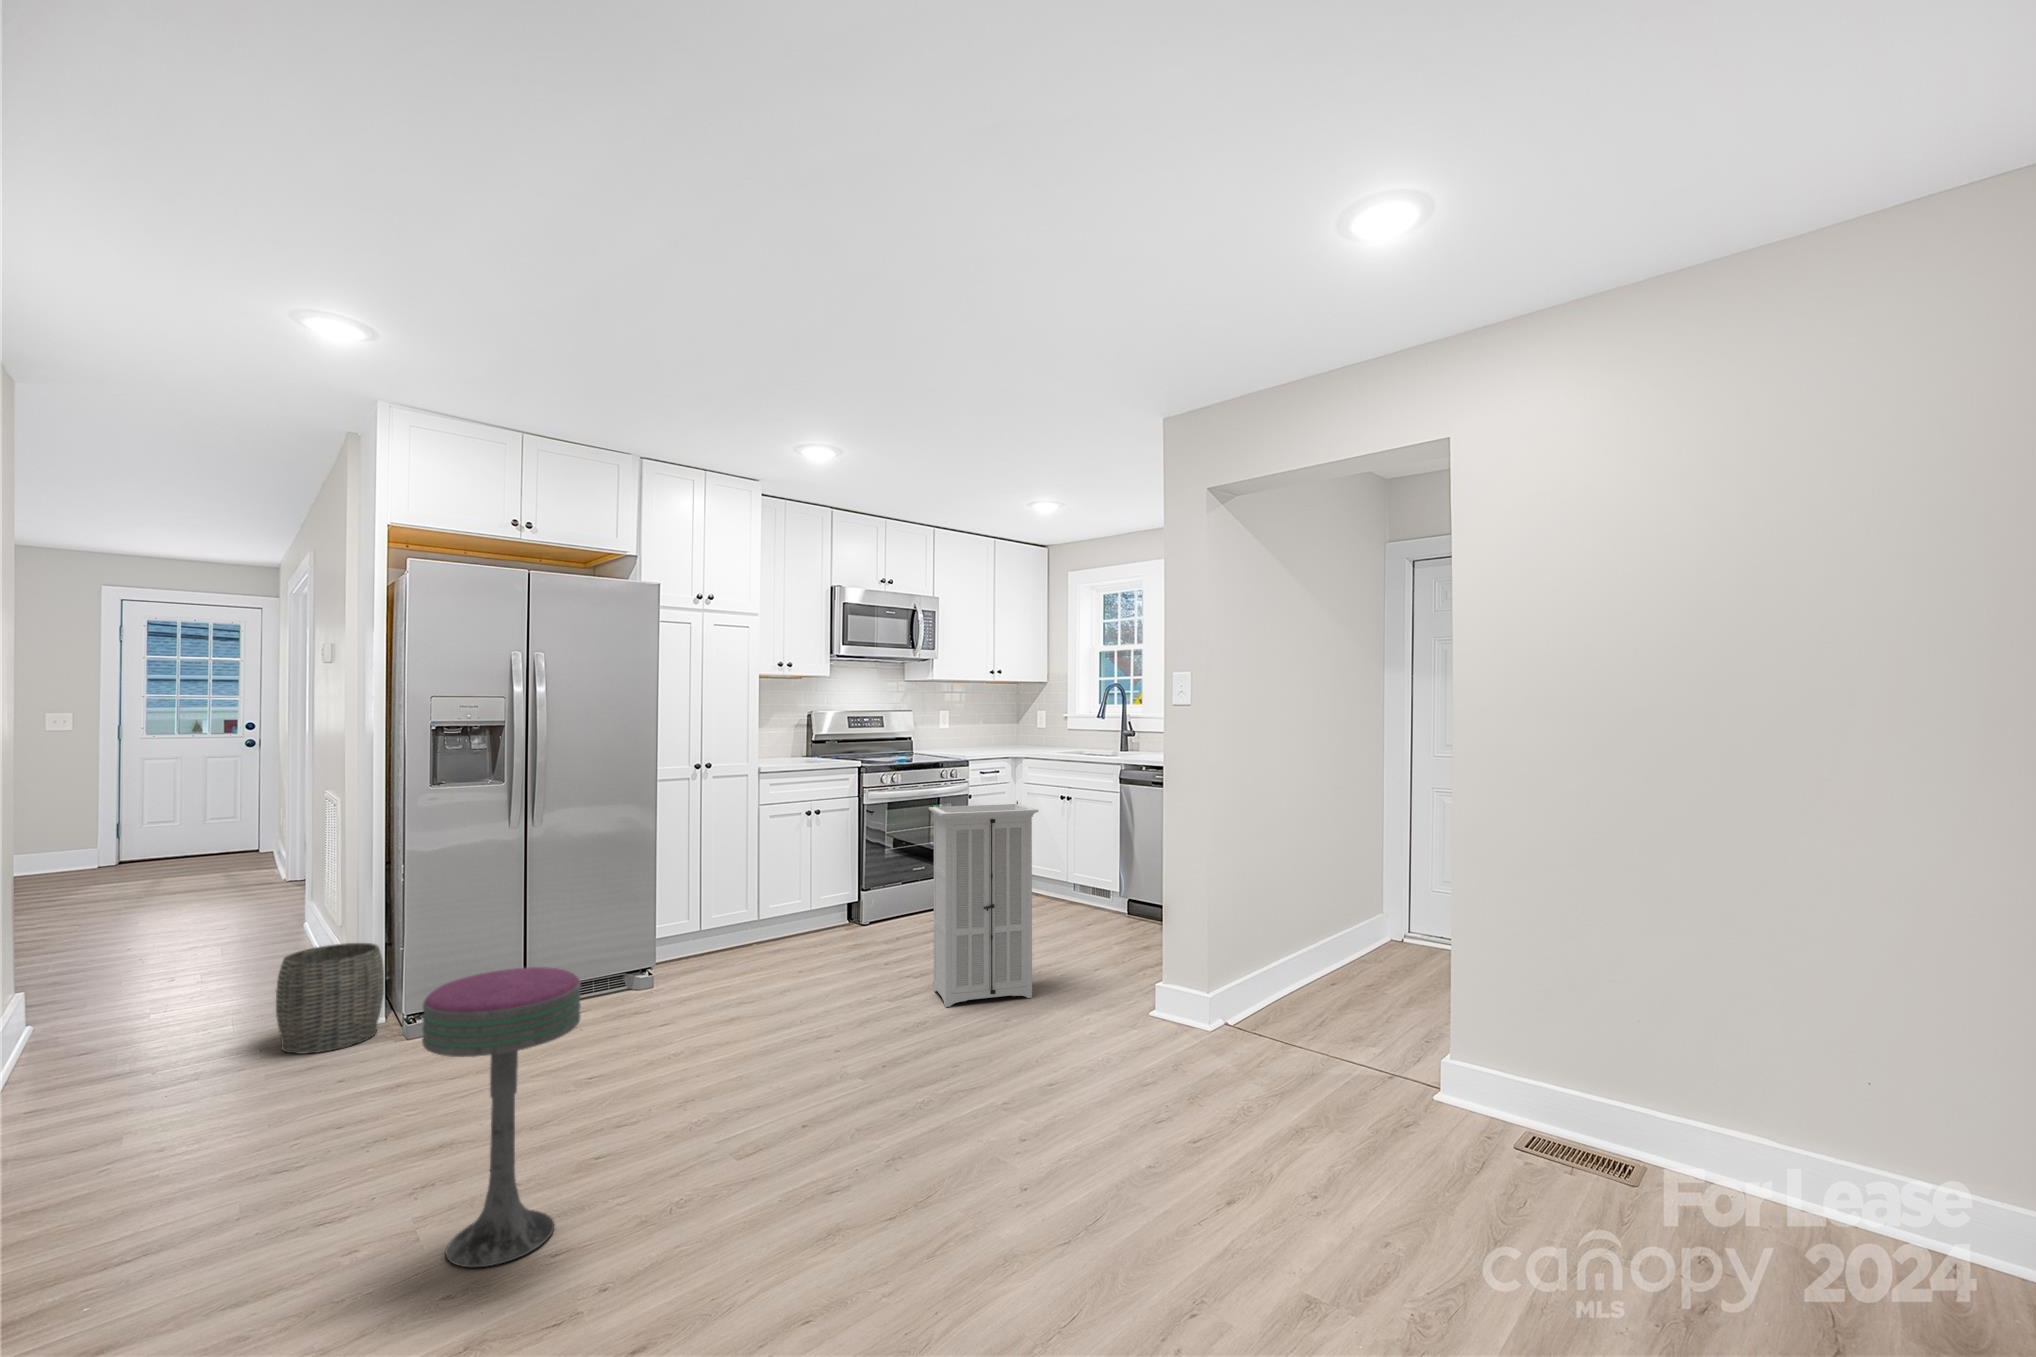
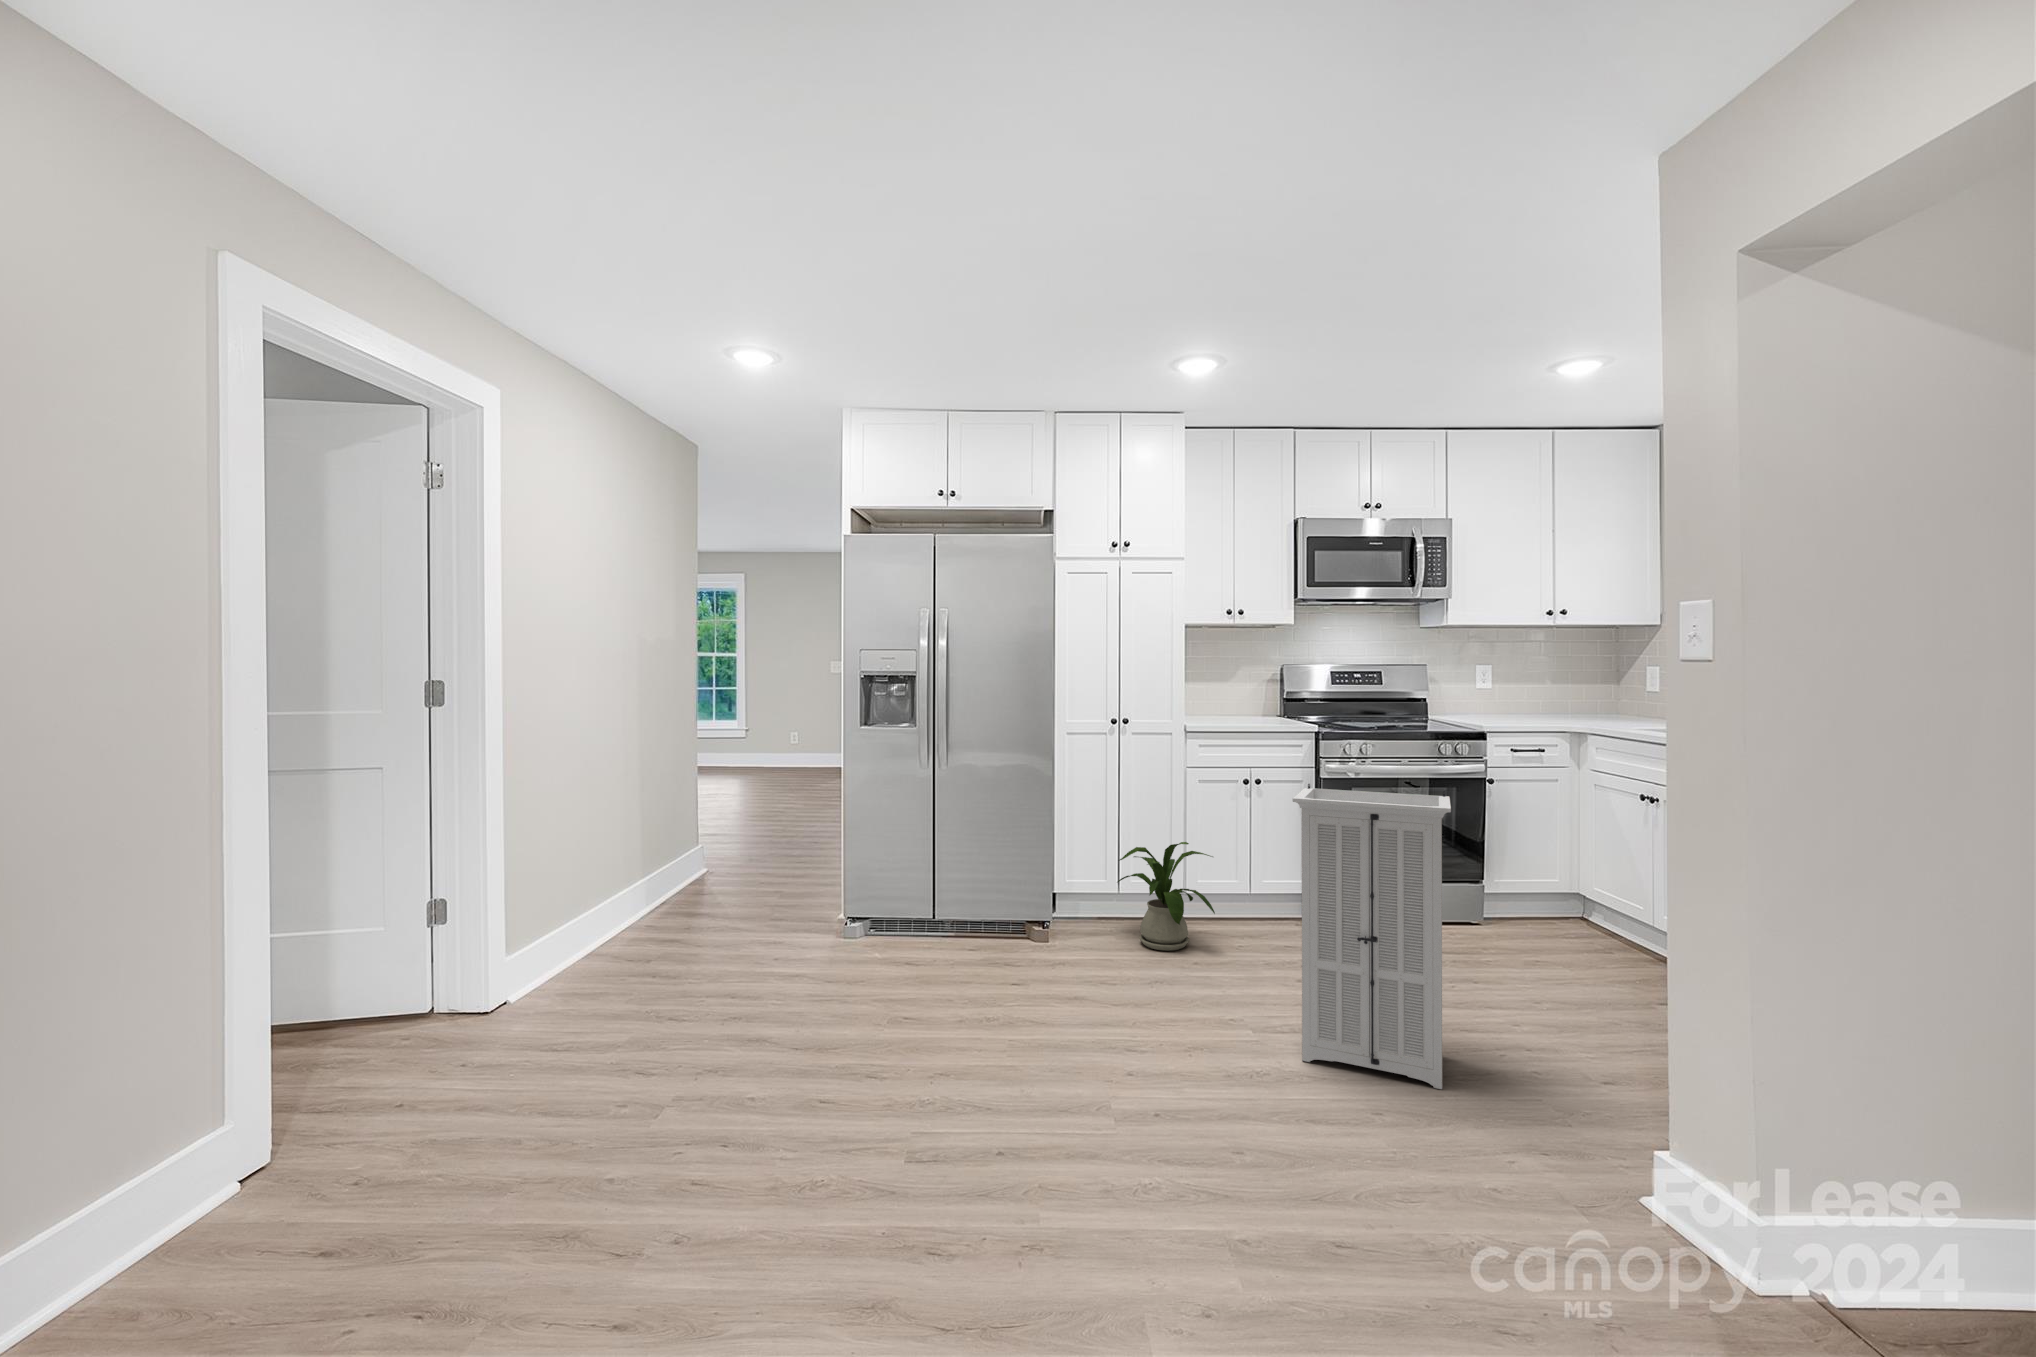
house plant: none [710,869,817,971] -> present [1118,842,1215,951]
woven basket: present [276,943,384,1054] -> none [773,849,843,933]
bar stool: present [422,967,581,1268] -> none [557,902,705,1192]

